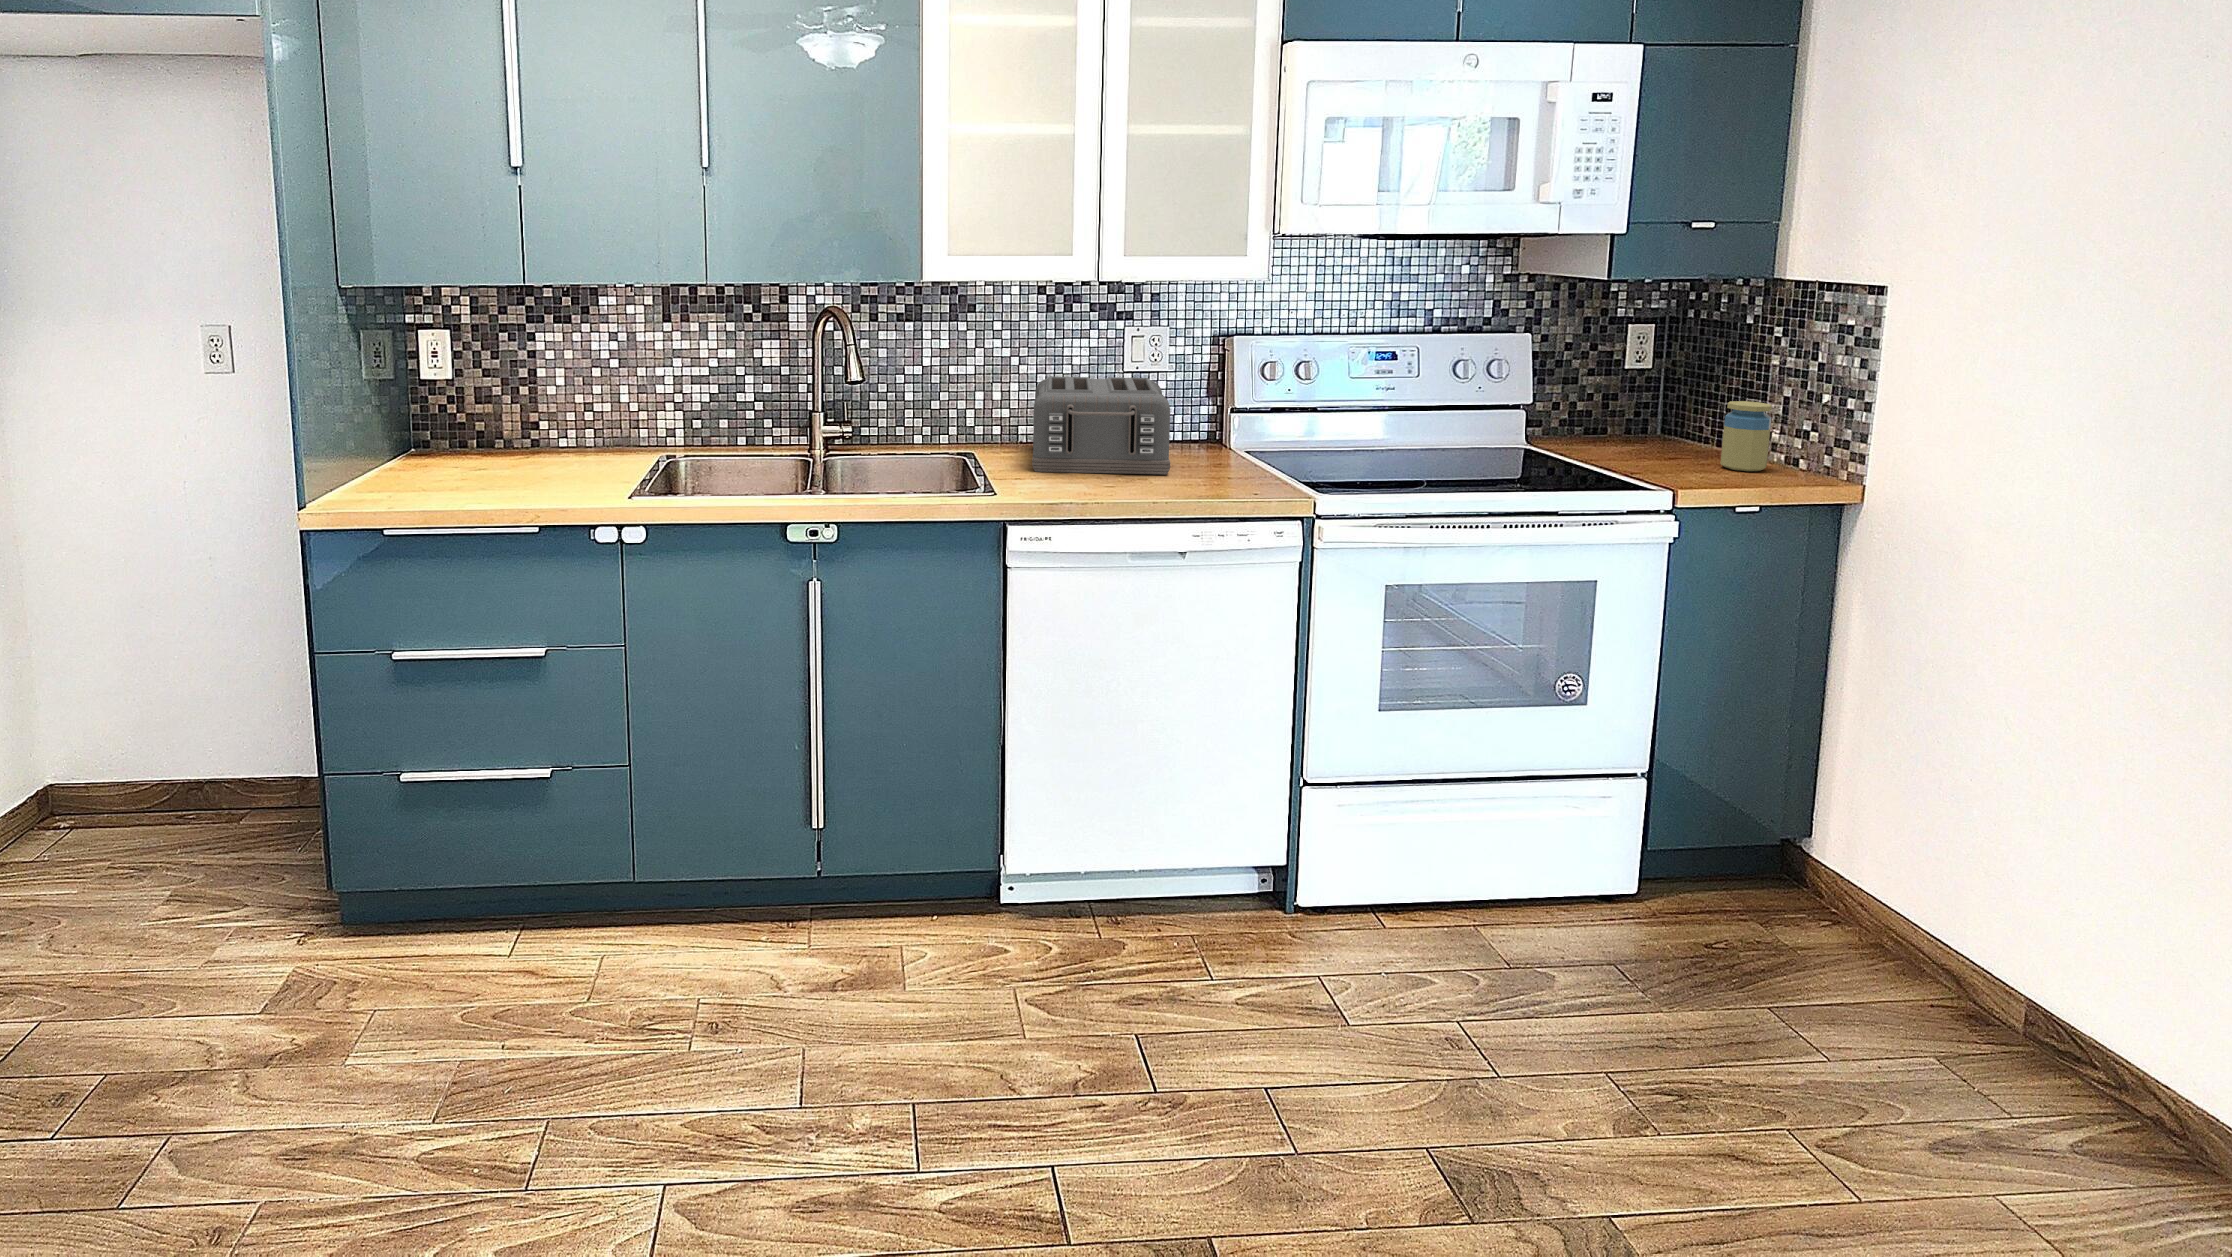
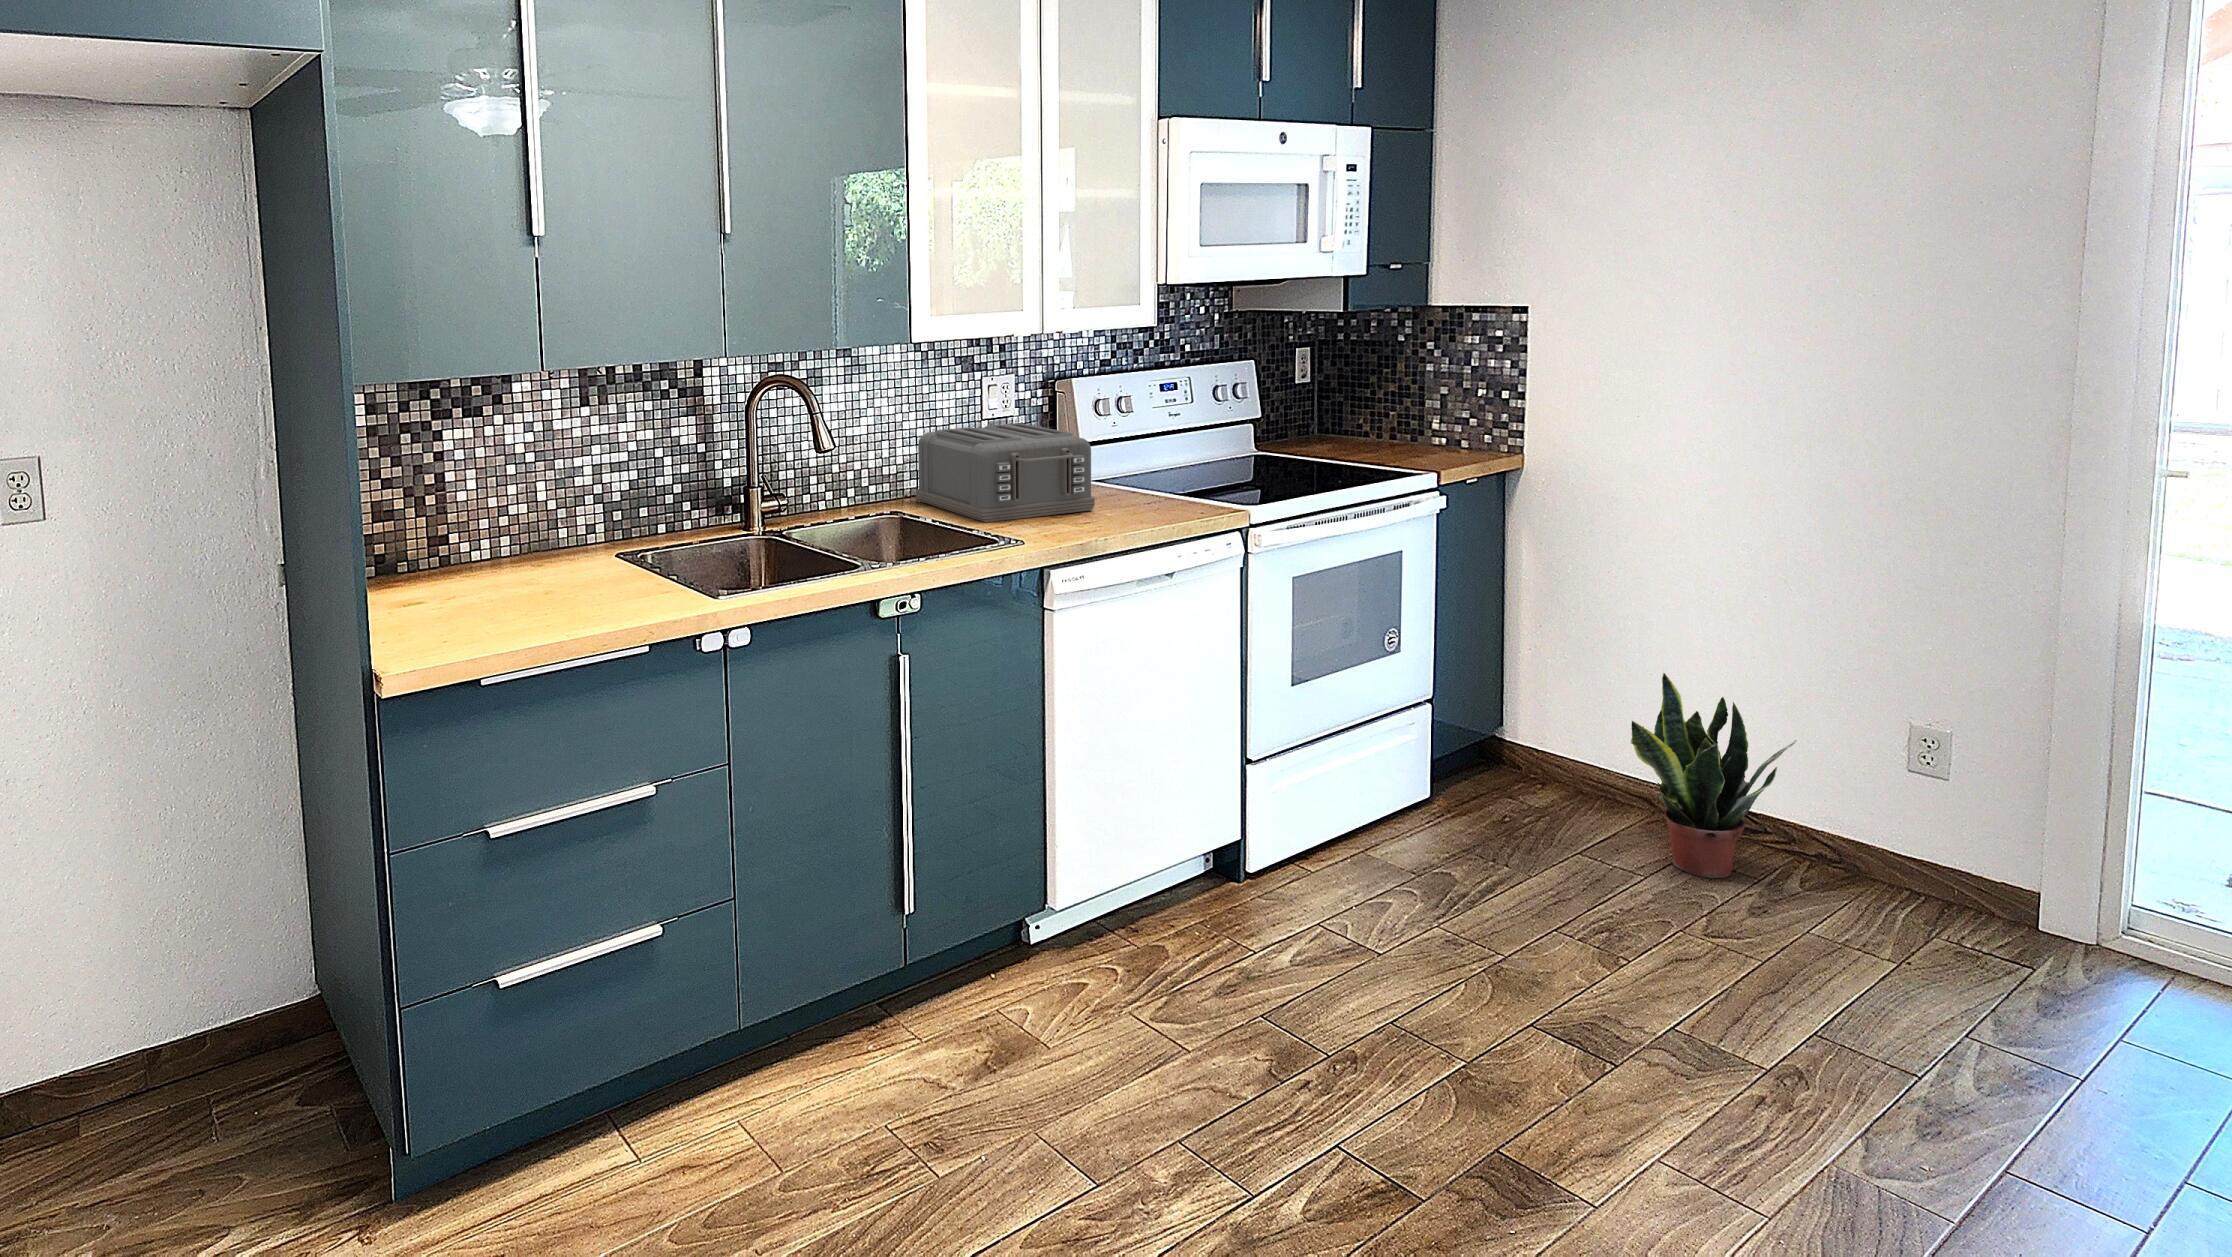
jar: present [1720,401,1772,471] -> none [1401,401,1438,457]
potted plant: none [1839,790,2108,1079] -> present [1630,673,1797,878]

